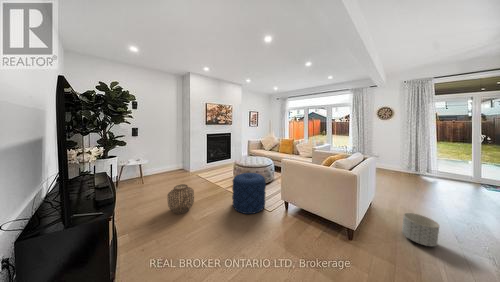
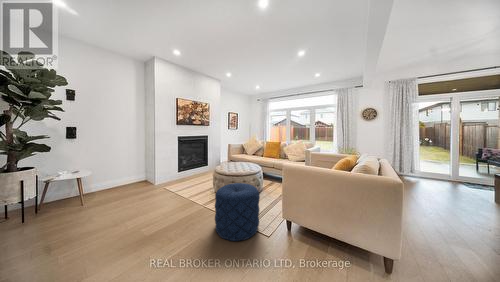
woven basket: present [168,184,194,214] -> none [114,206,158,253]
planter: present [402,213,439,246] -> none [427,222,474,264]

